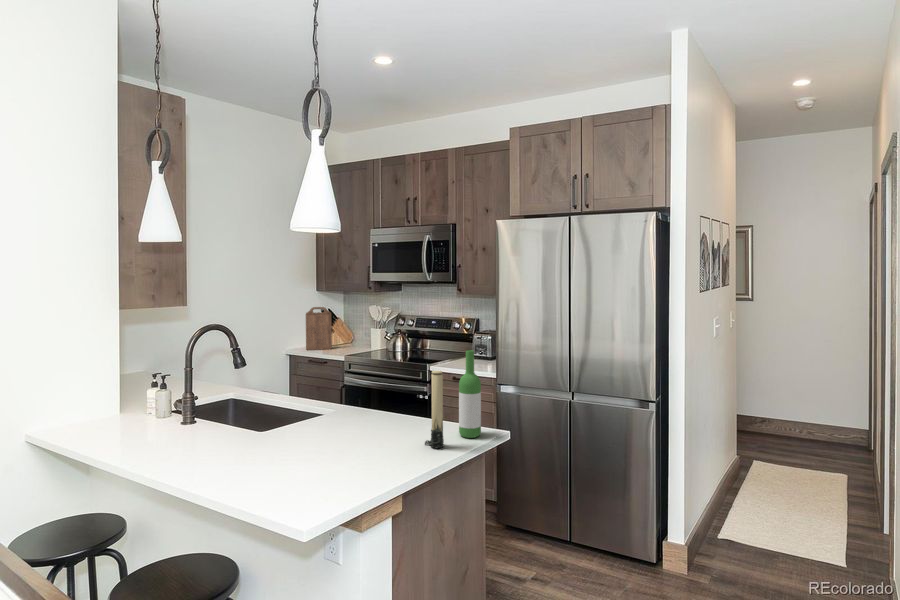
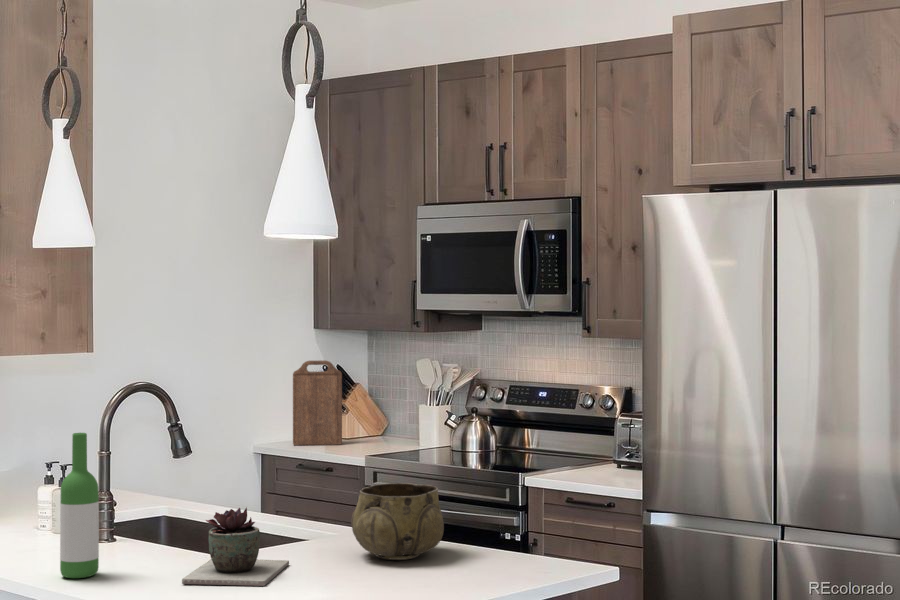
wine bottle: present [459,350,481,438] -> present [60,433,99,578]
candle: present [425,371,444,448] -> none [466,457,495,582]
decorative bowl: none [349,382,406,431] -> present [351,483,444,560]
succulent plant: none [237,406,310,462] -> present [182,508,289,586]

